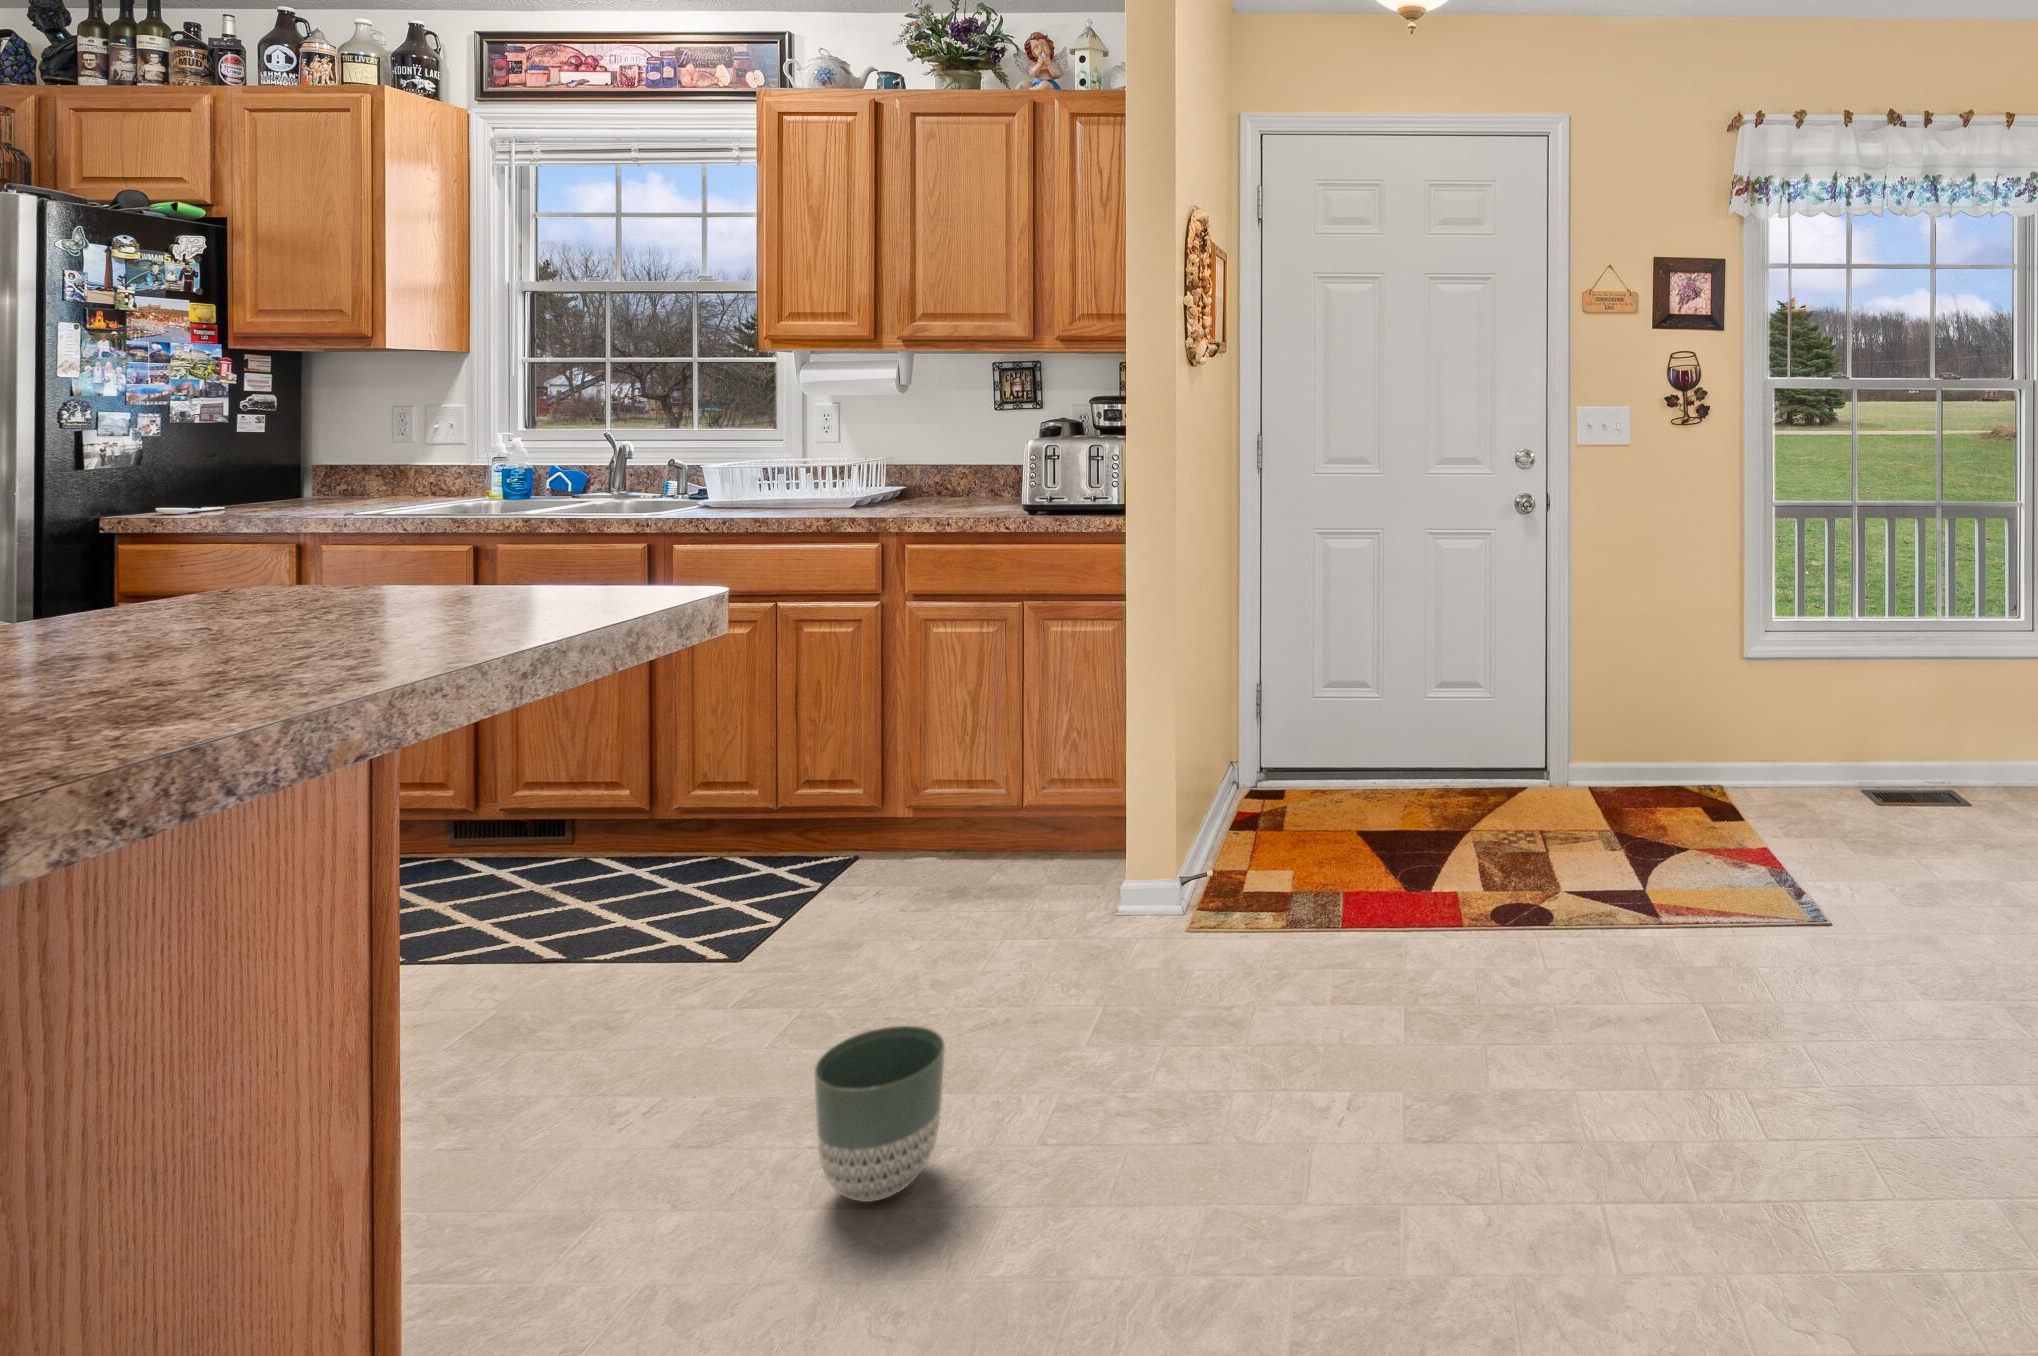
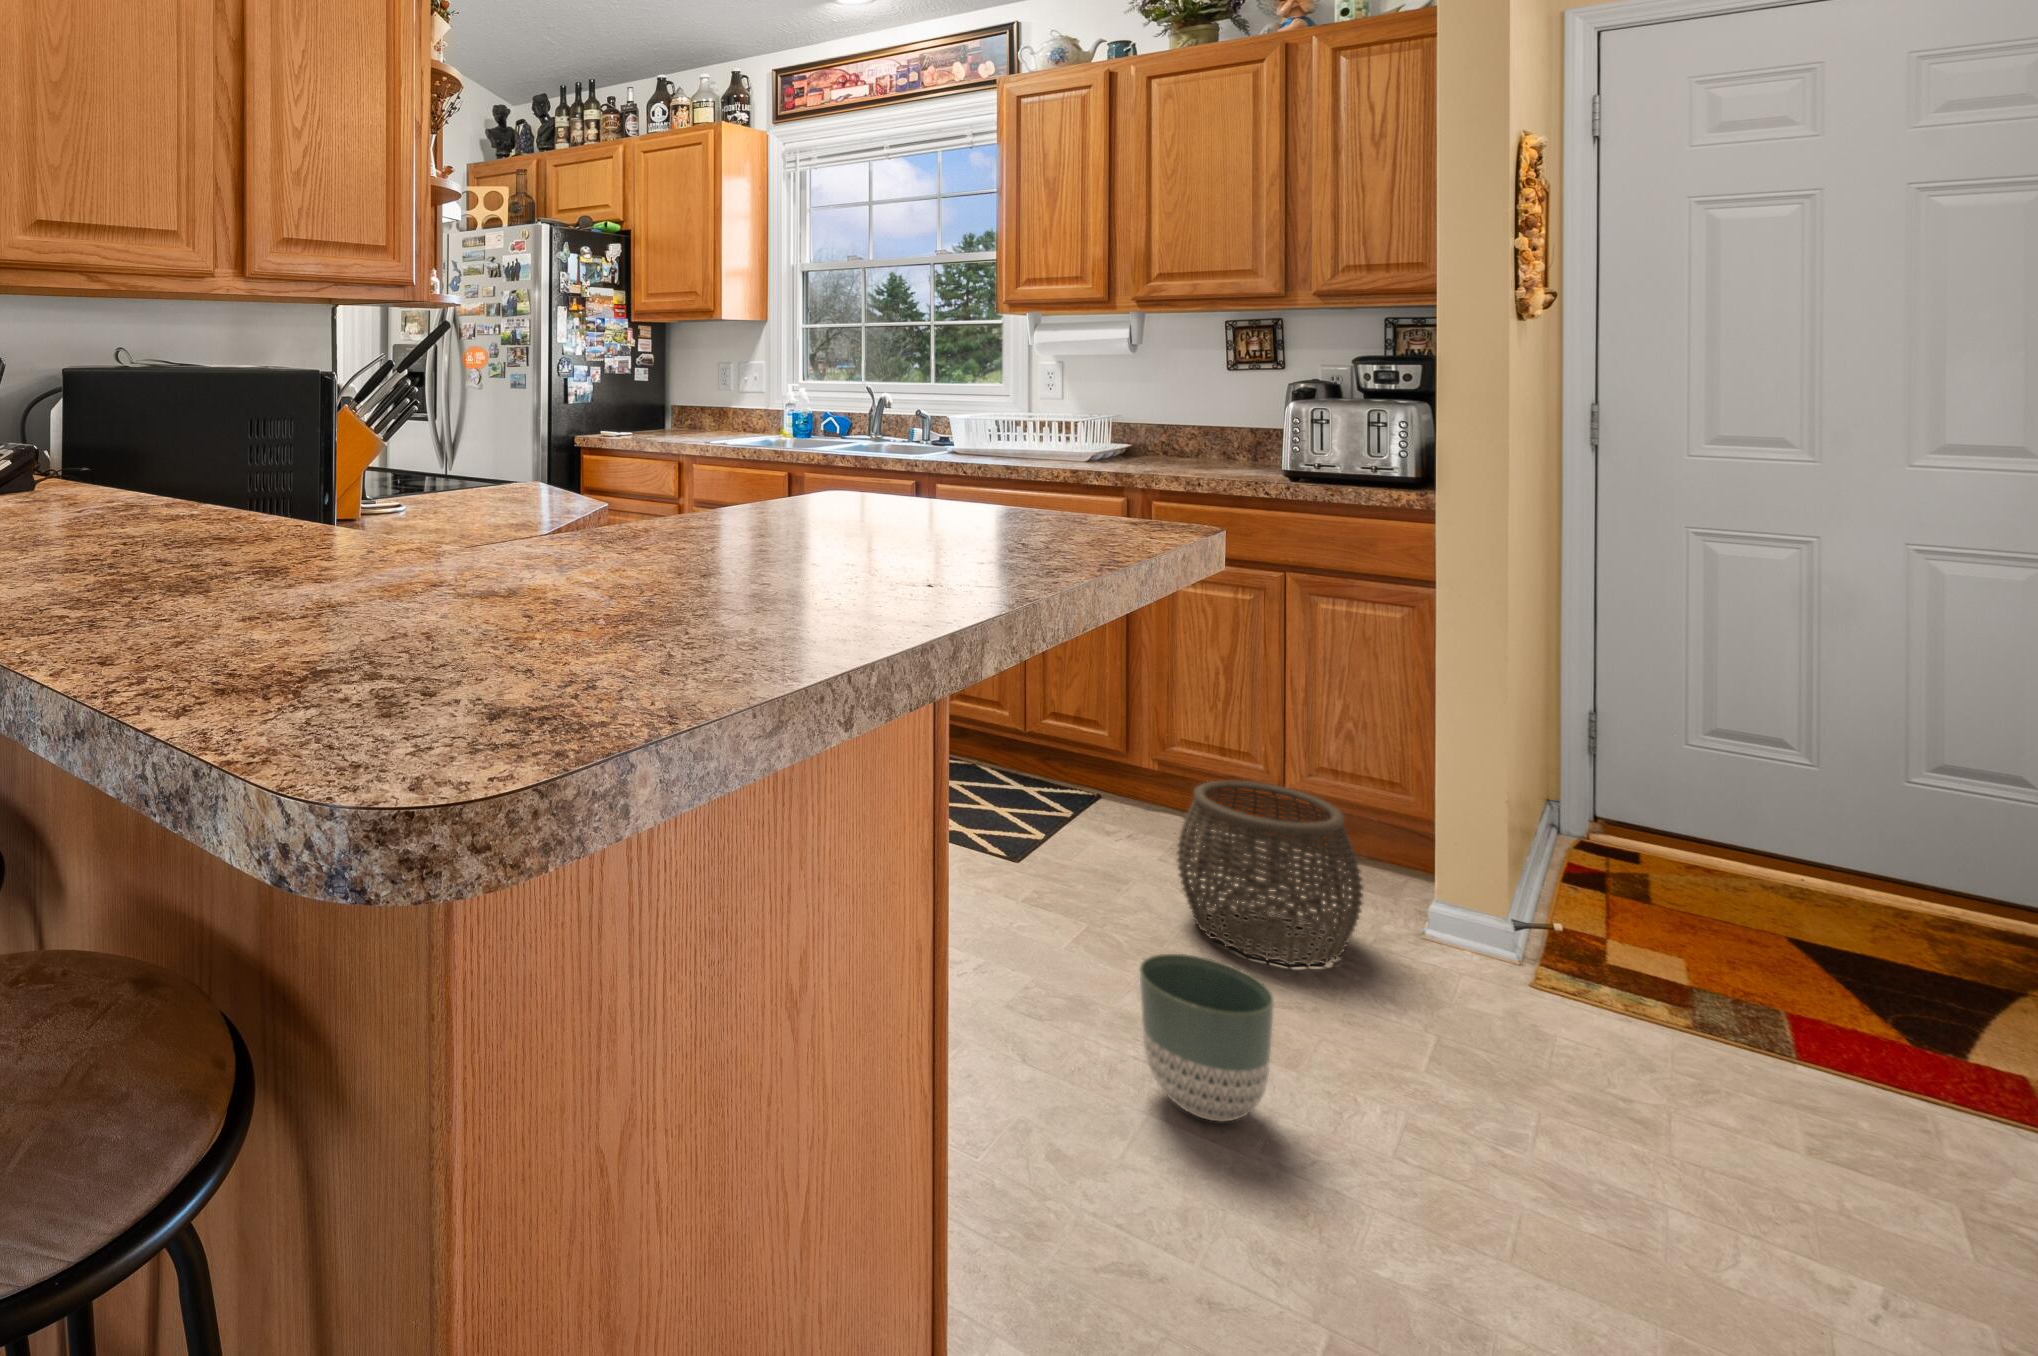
woven basket: none [903,813,1066,993] -> present [1177,781,1363,966]

